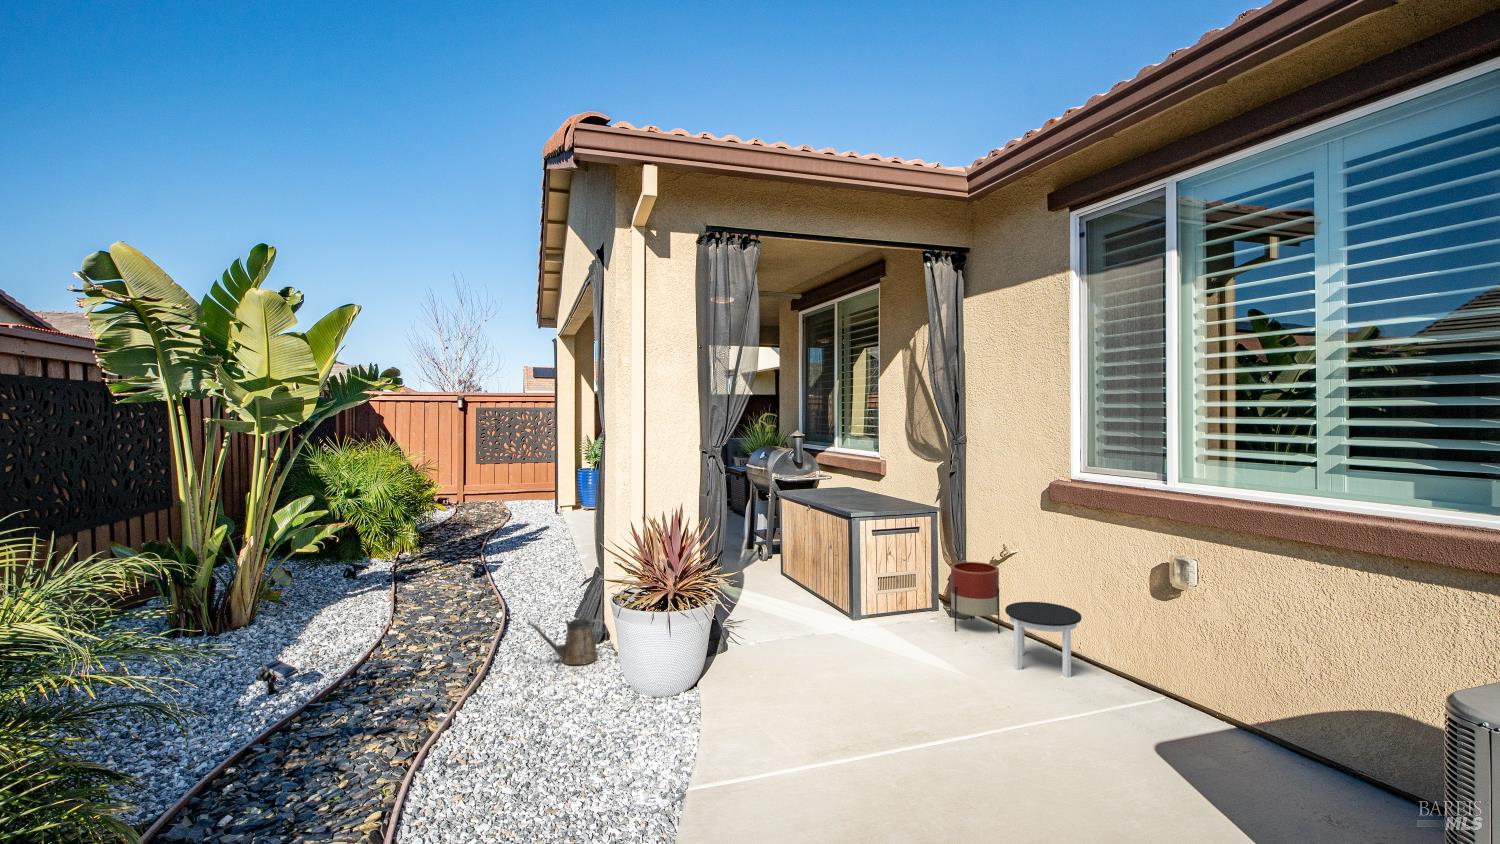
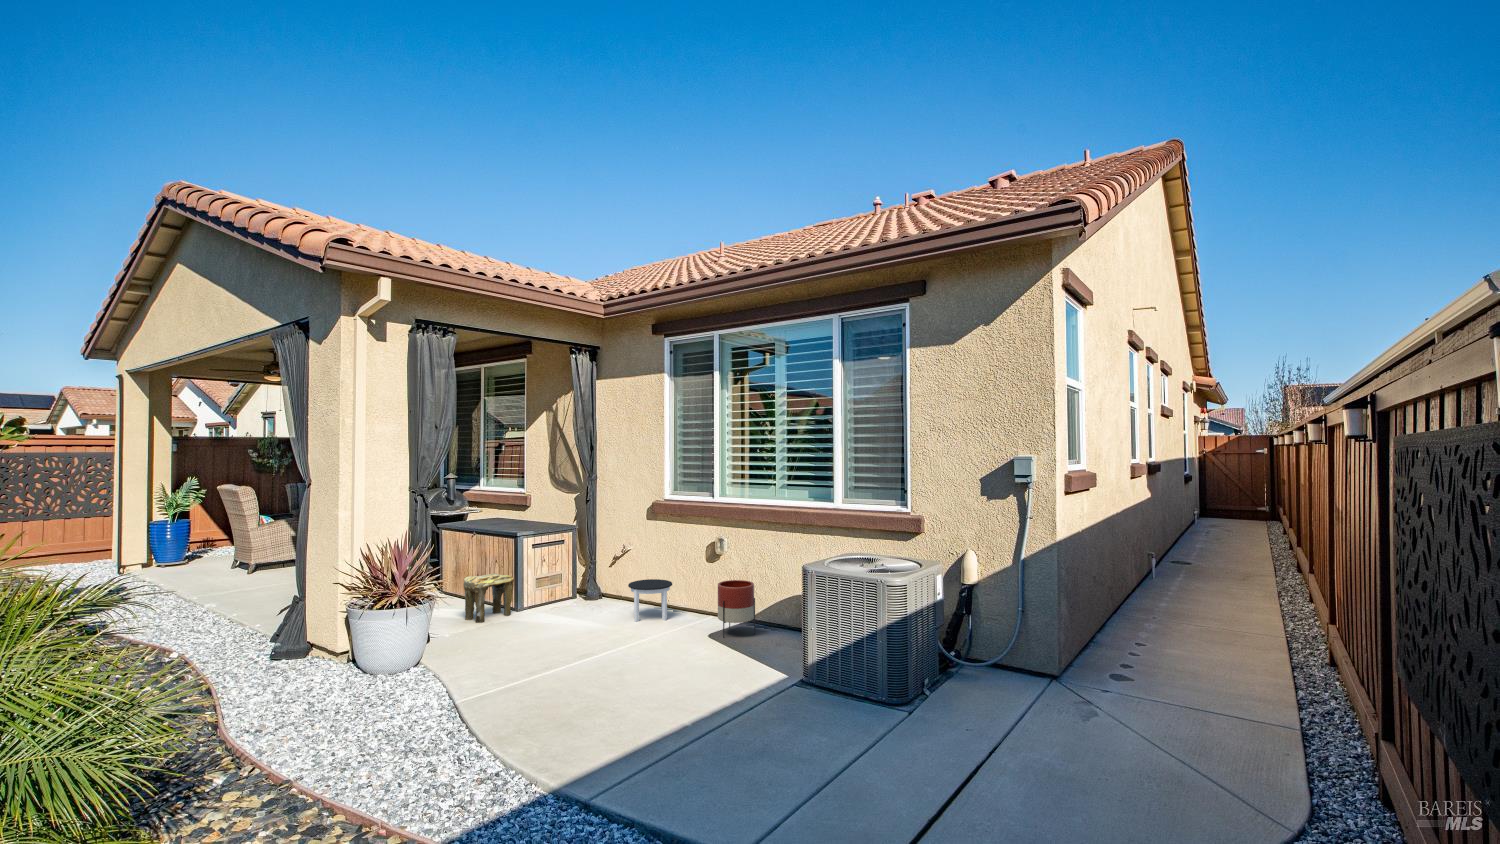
planter: present [951,562,999,633] -> present [718,580,755,638]
stool: none [786,563,847,628] -> present [464,573,514,623]
watering can: present [527,618,606,665] -> none [250,632,322,672]

